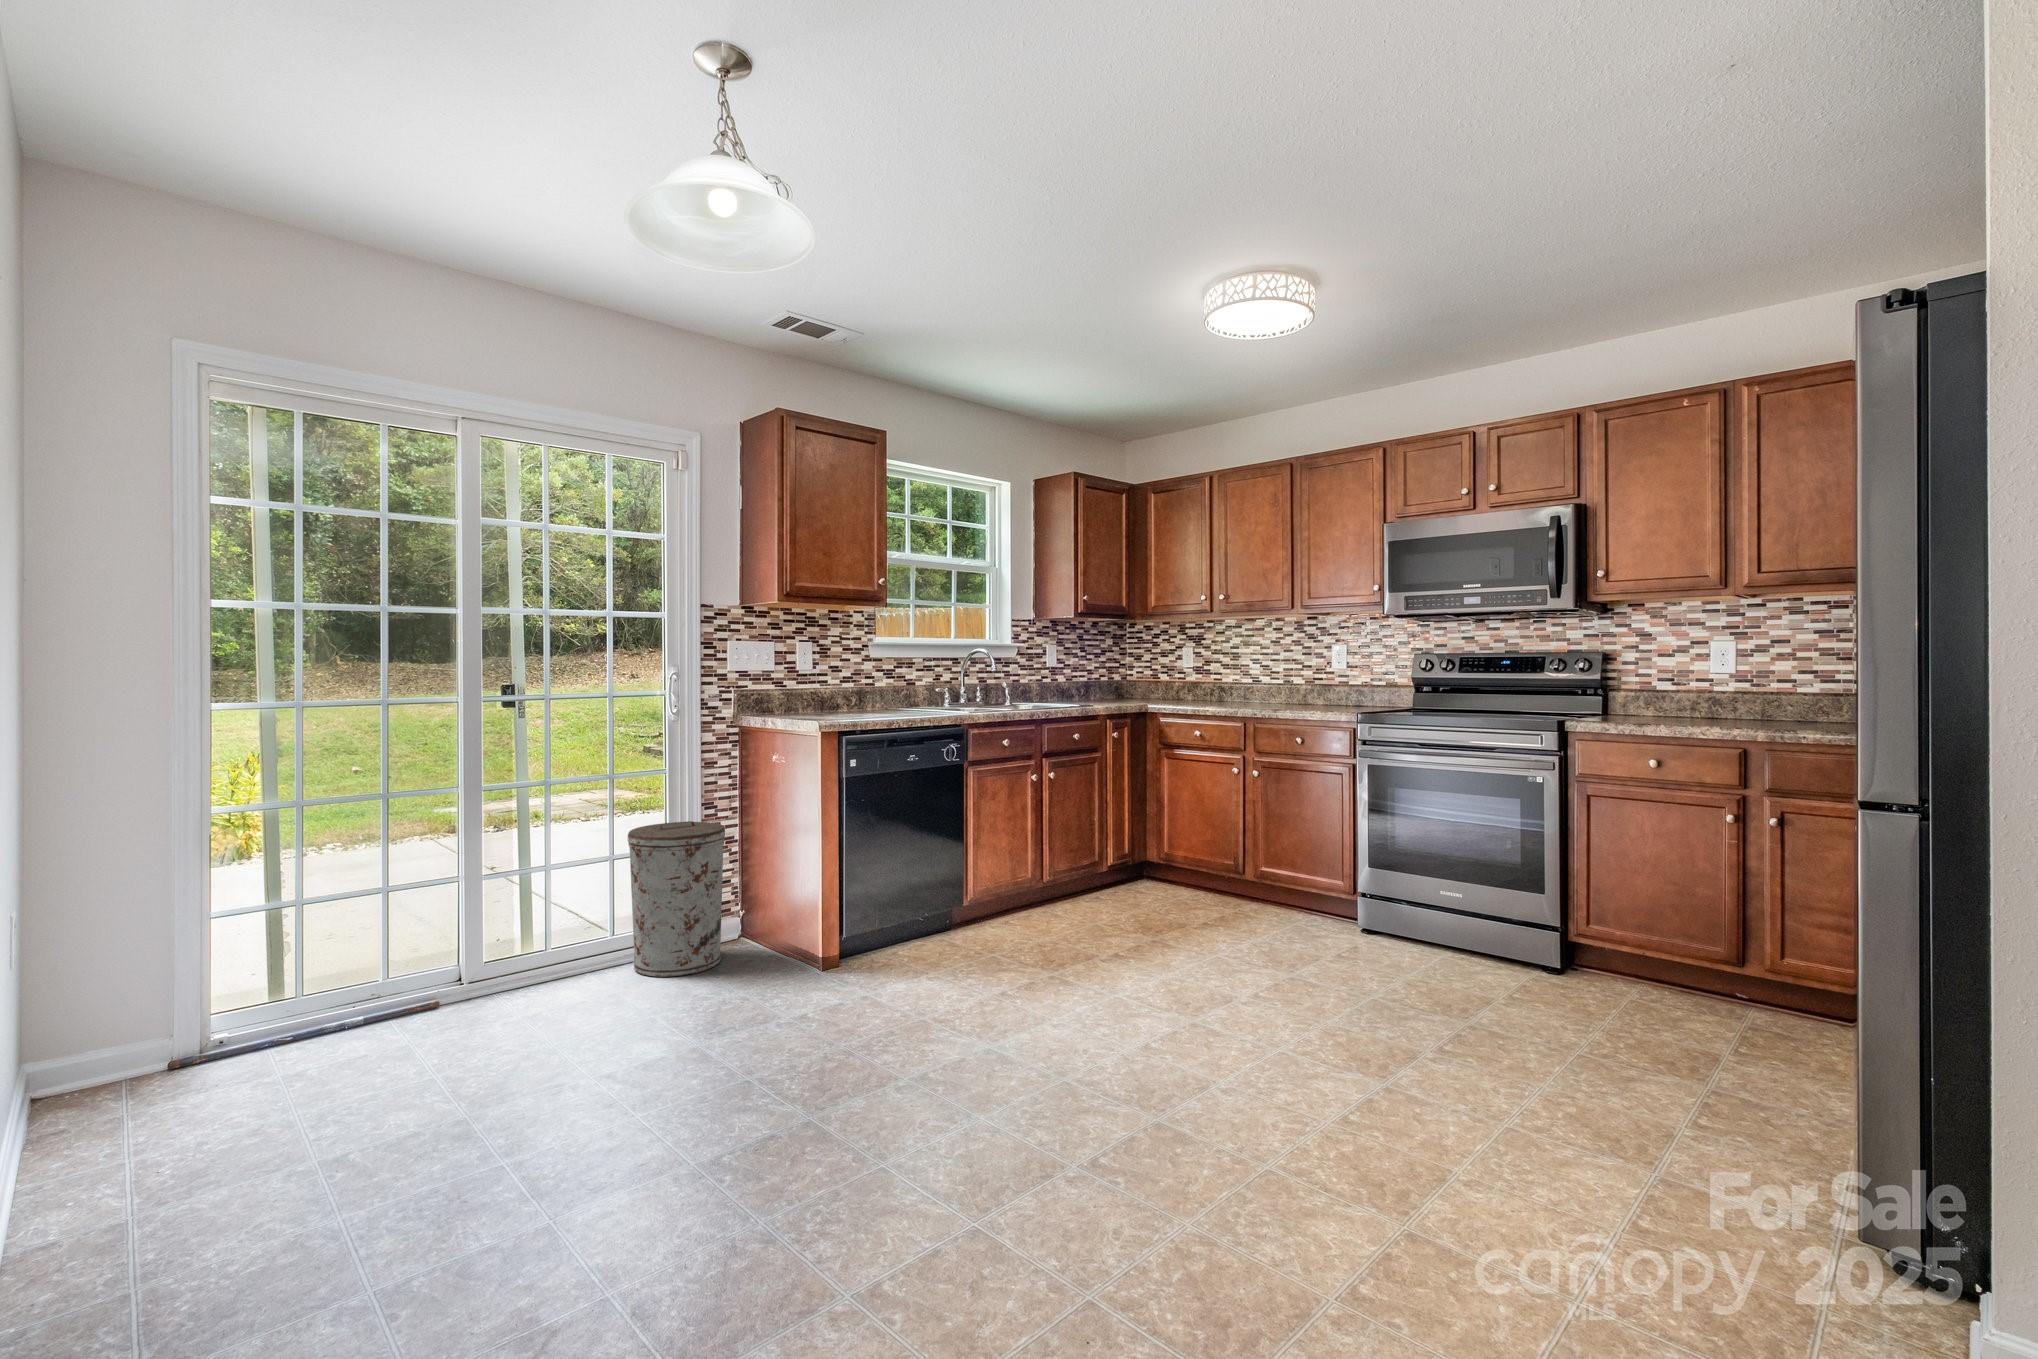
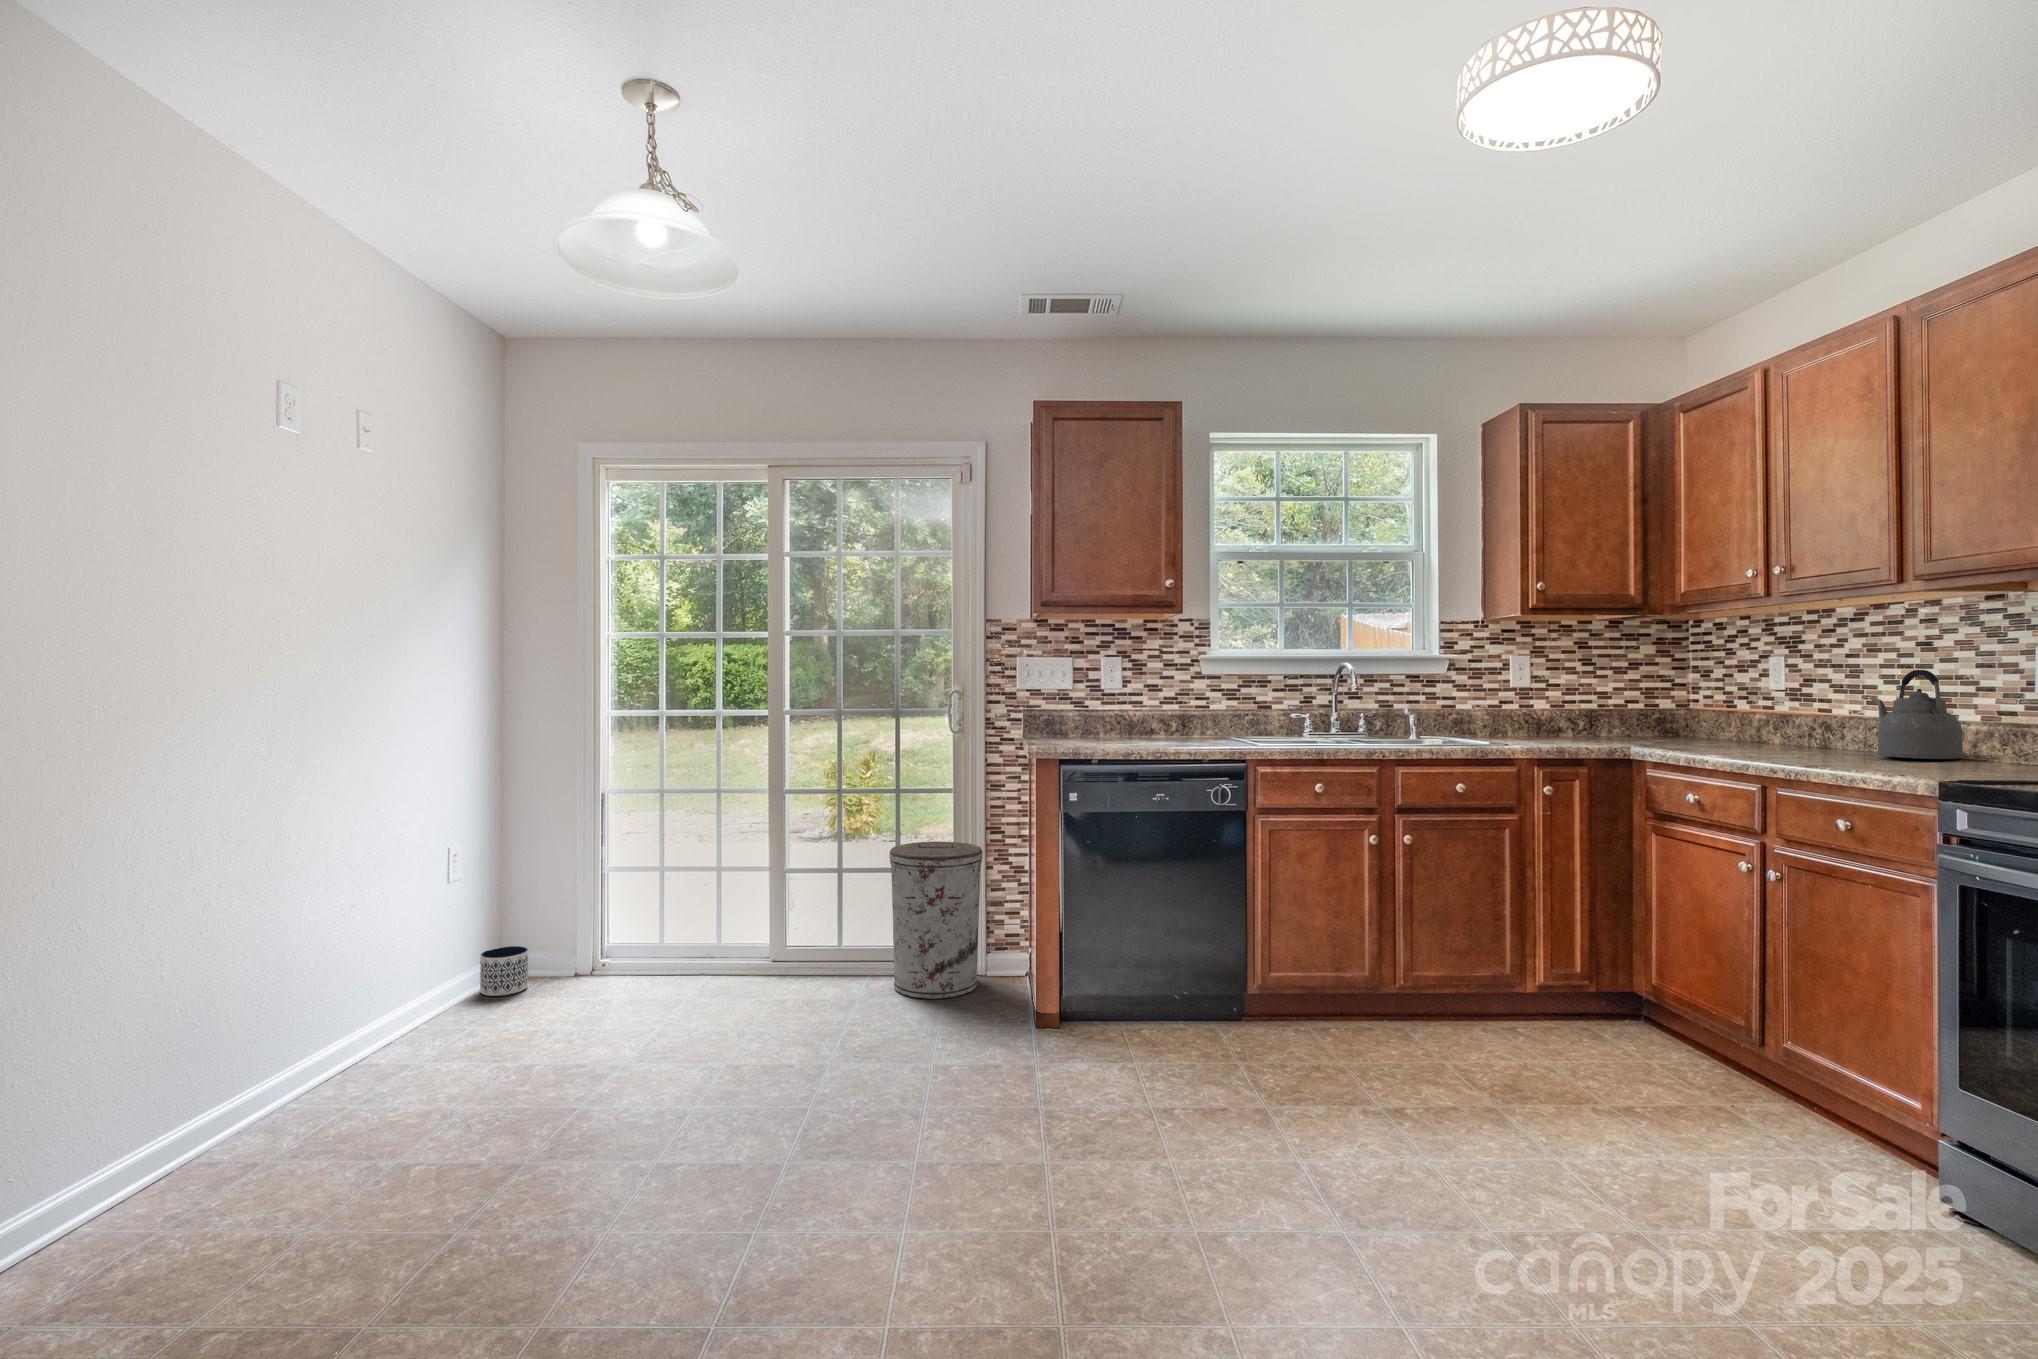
kettle: none [1258,656,1302,703] -> present [1872,670,1963,759]
planter: none [45,1044,131,1124] -> present [480,946,528,996]

